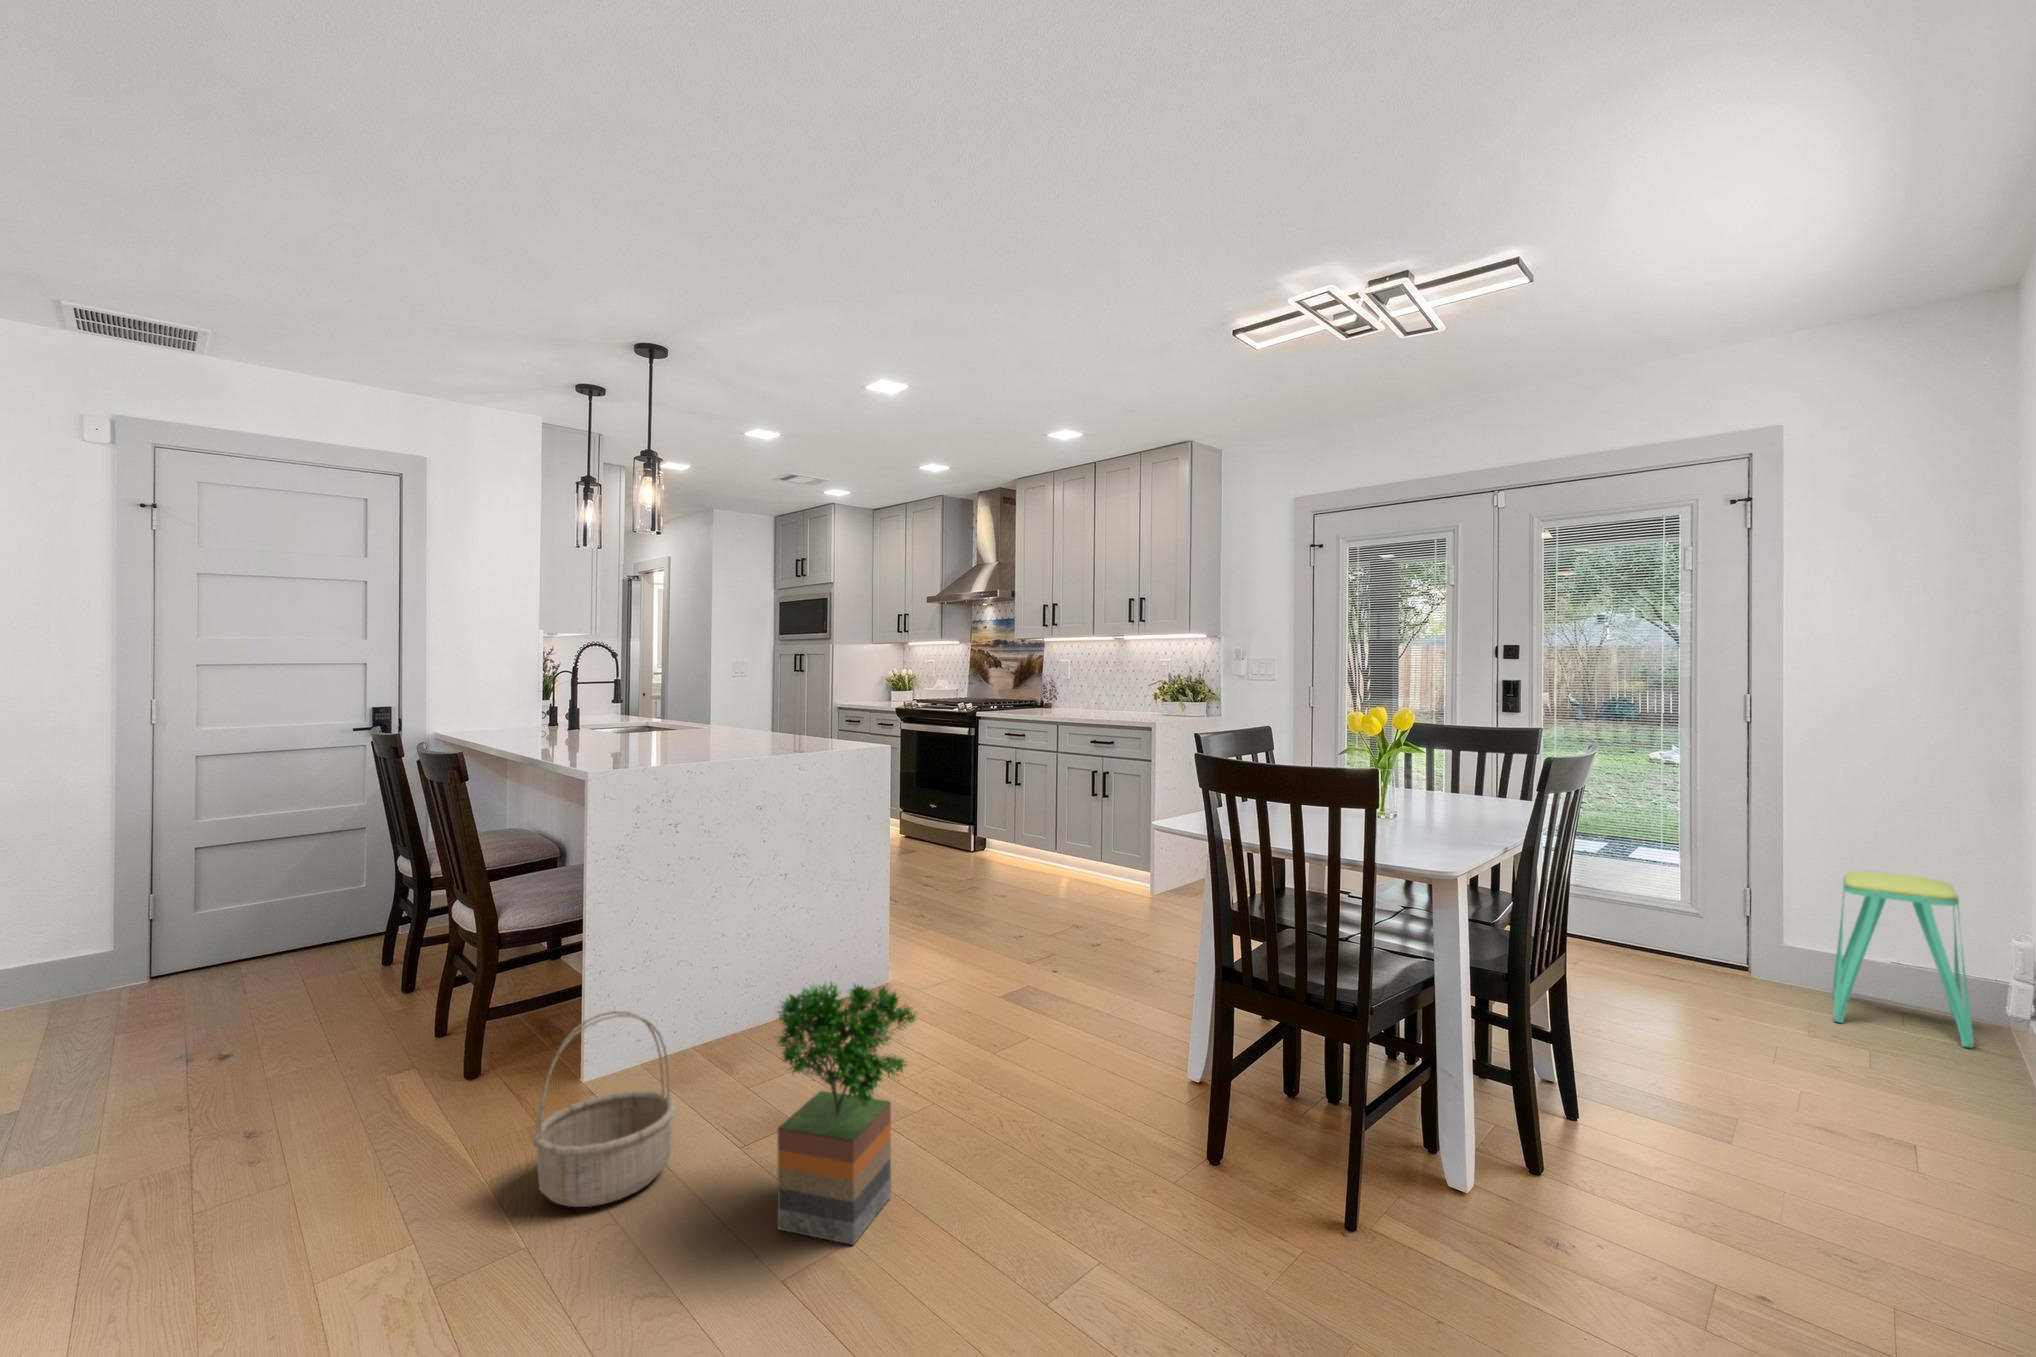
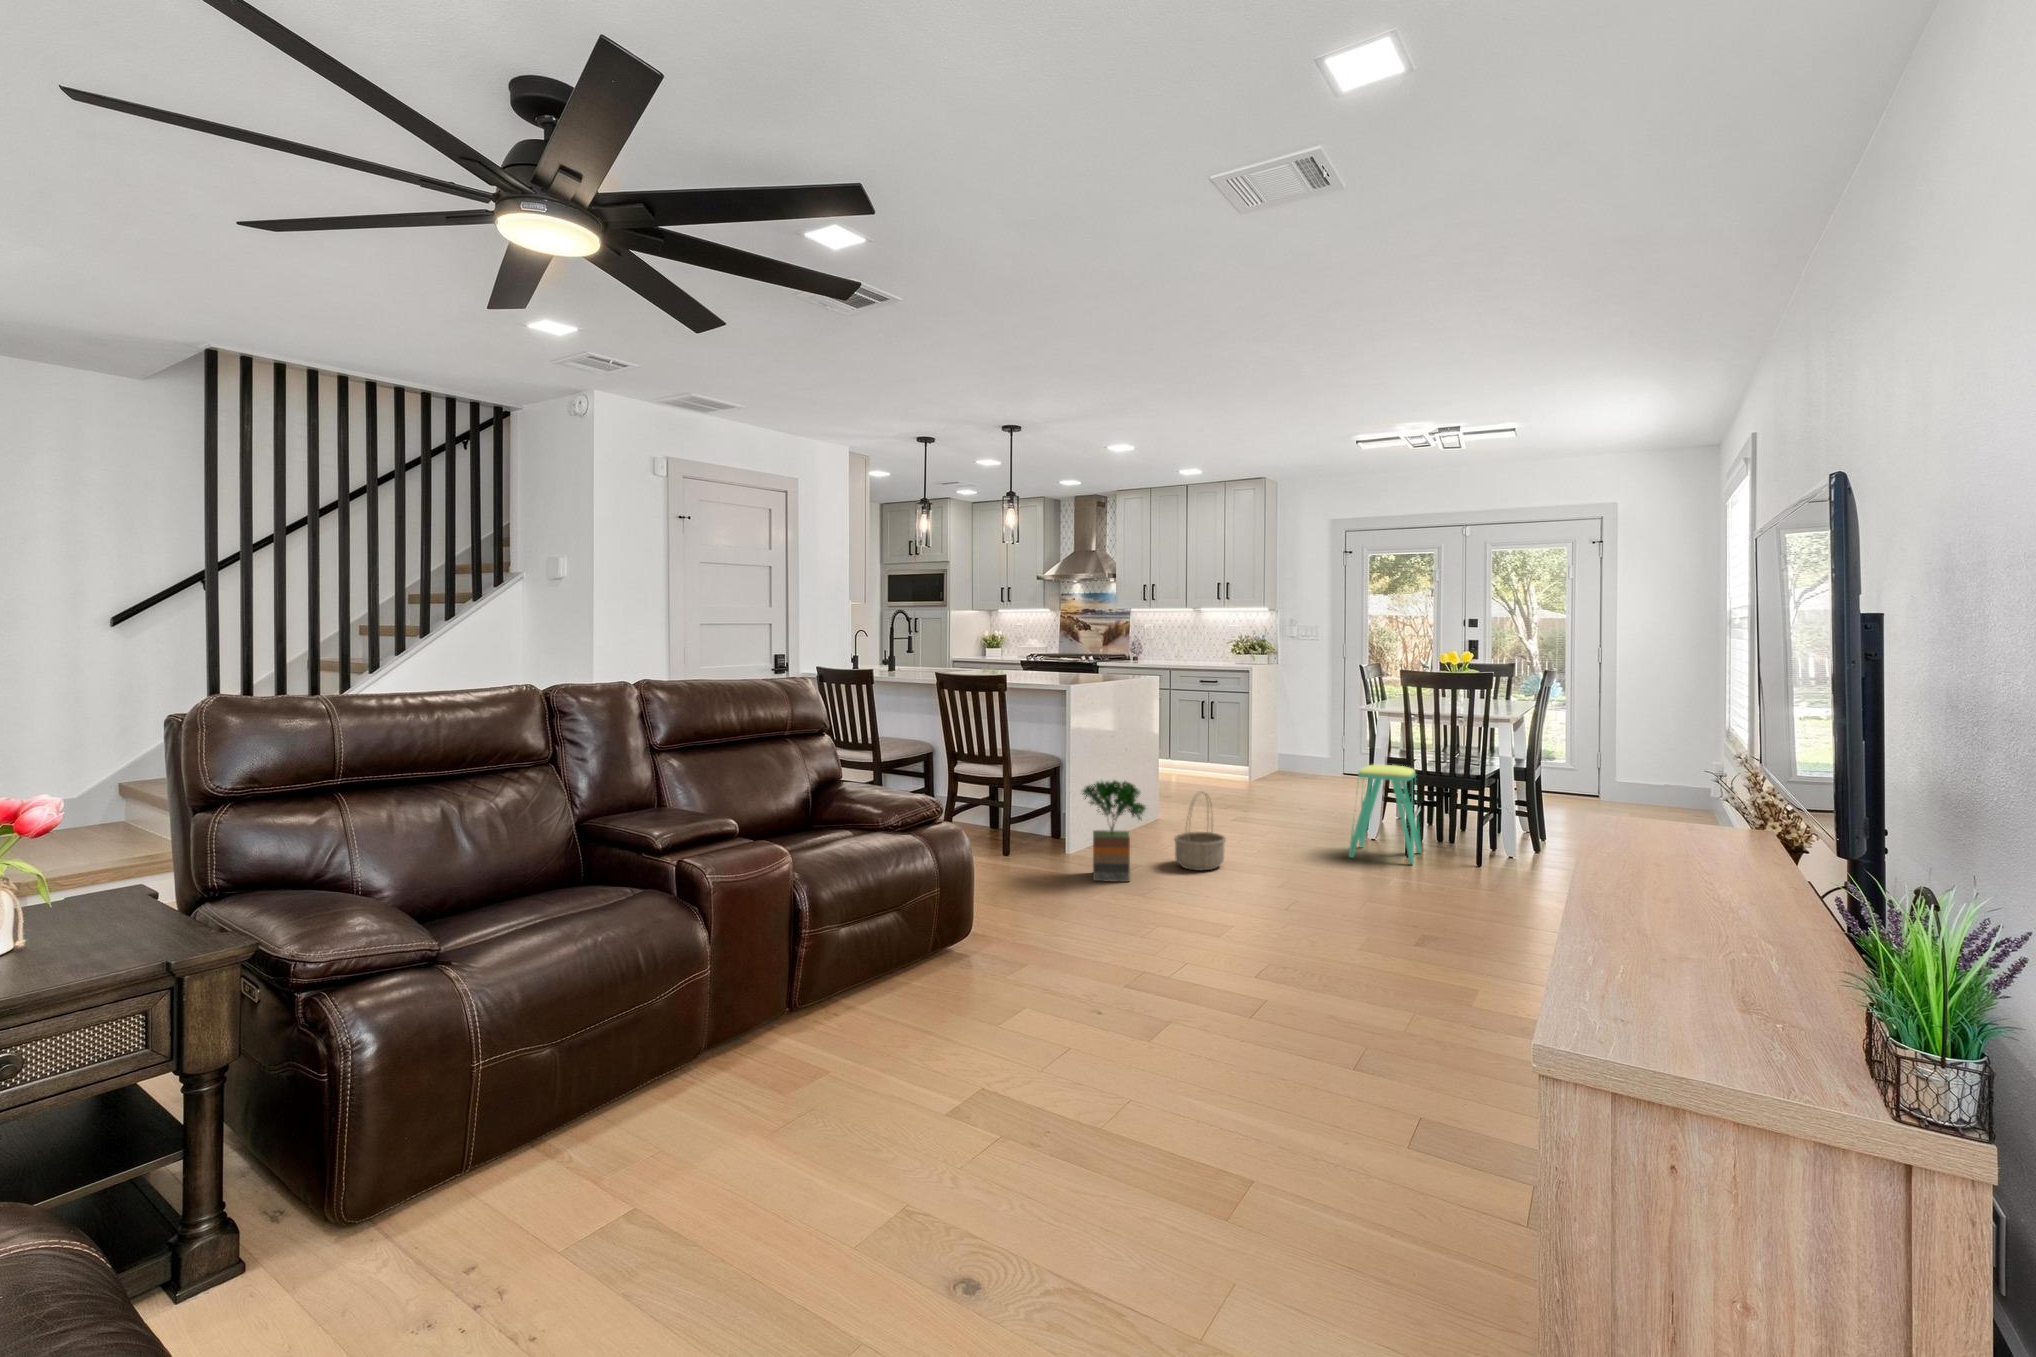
stool: present [1832,871,1974,1047] -> present [1349,765,1421,864]
potted tree: present [777,983,916,1245] -> present [1083,781,1146,882]

